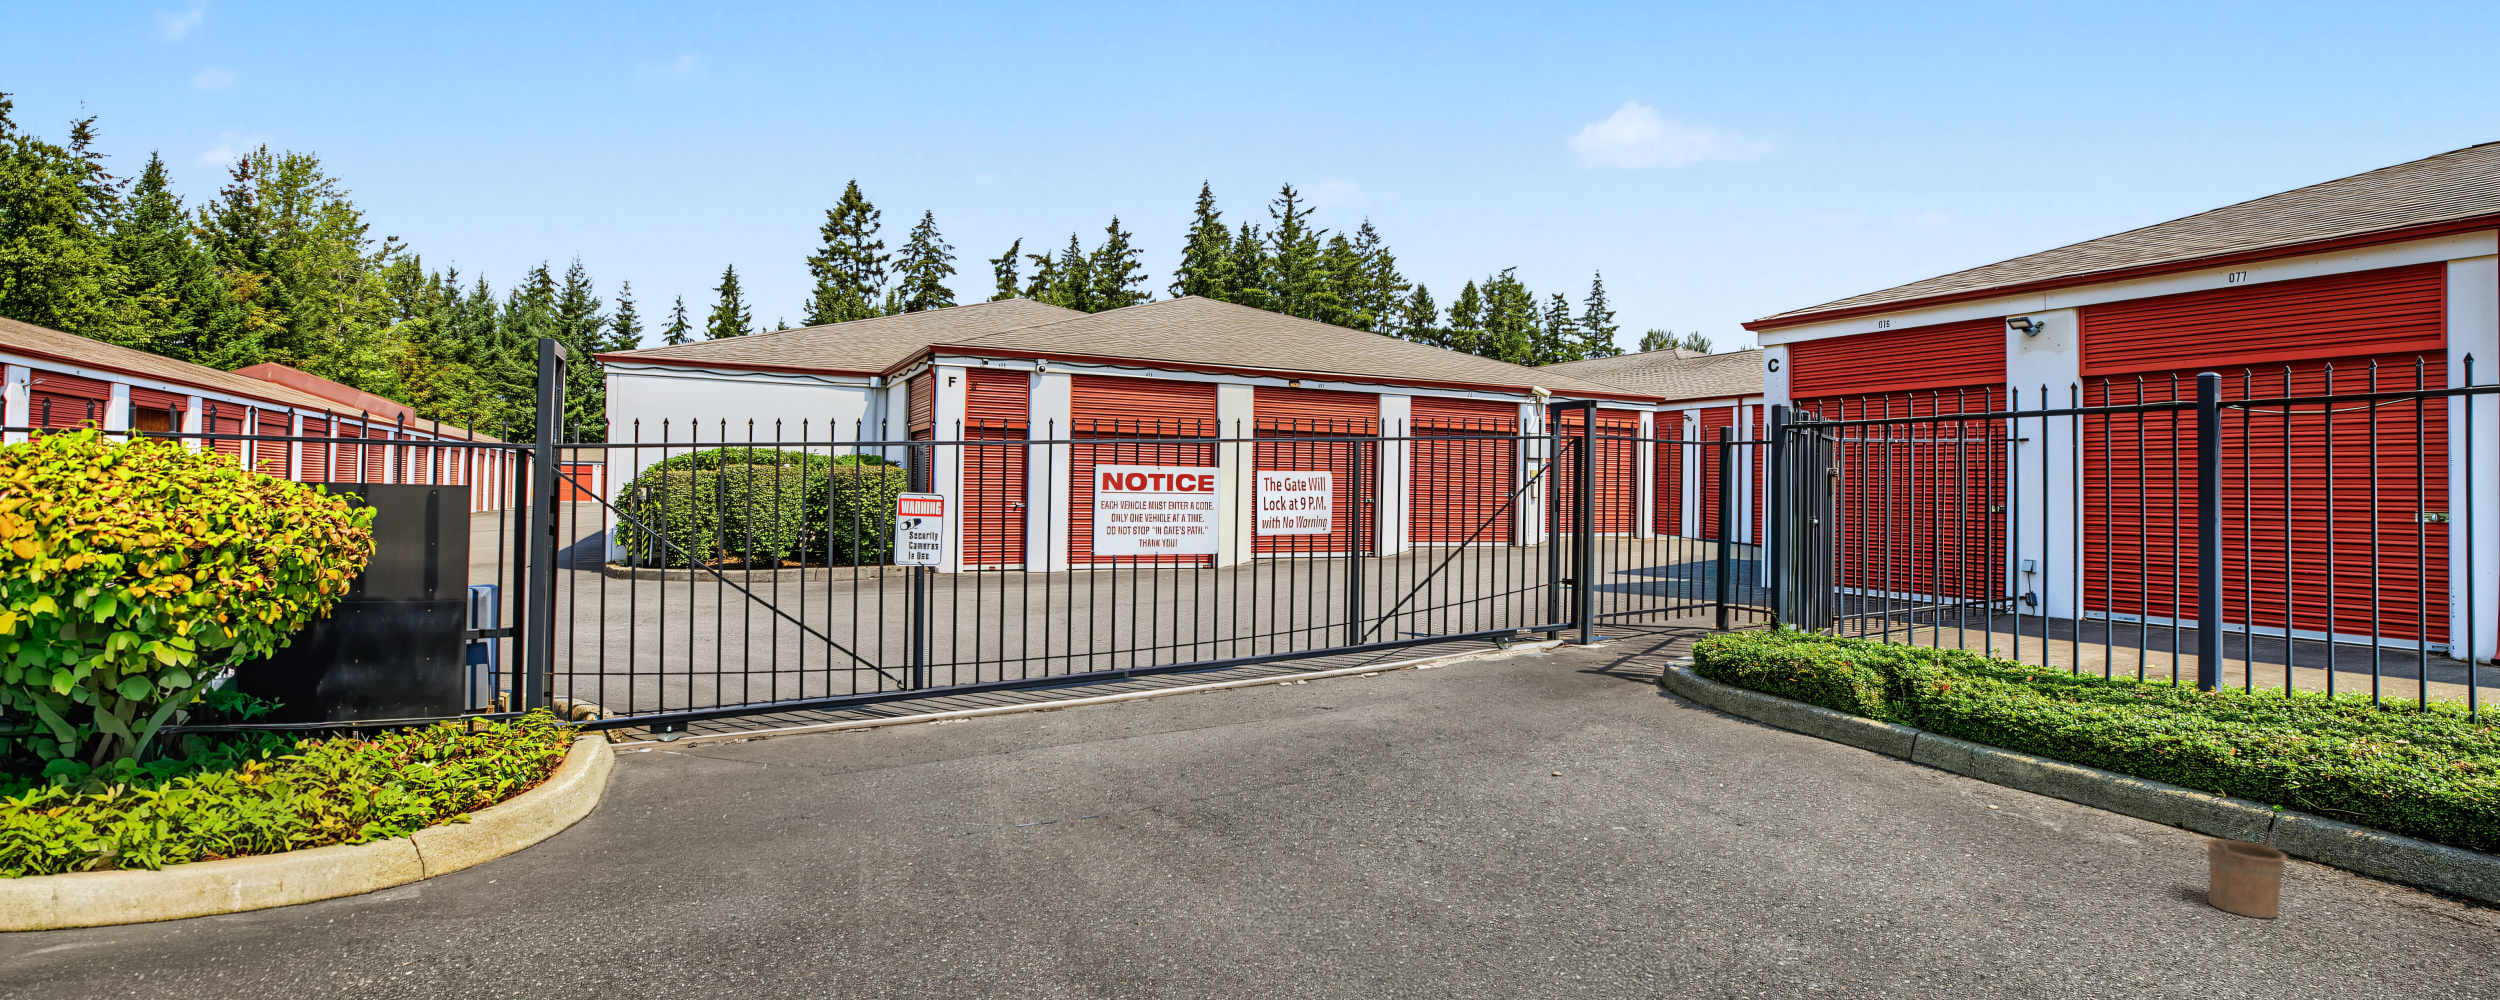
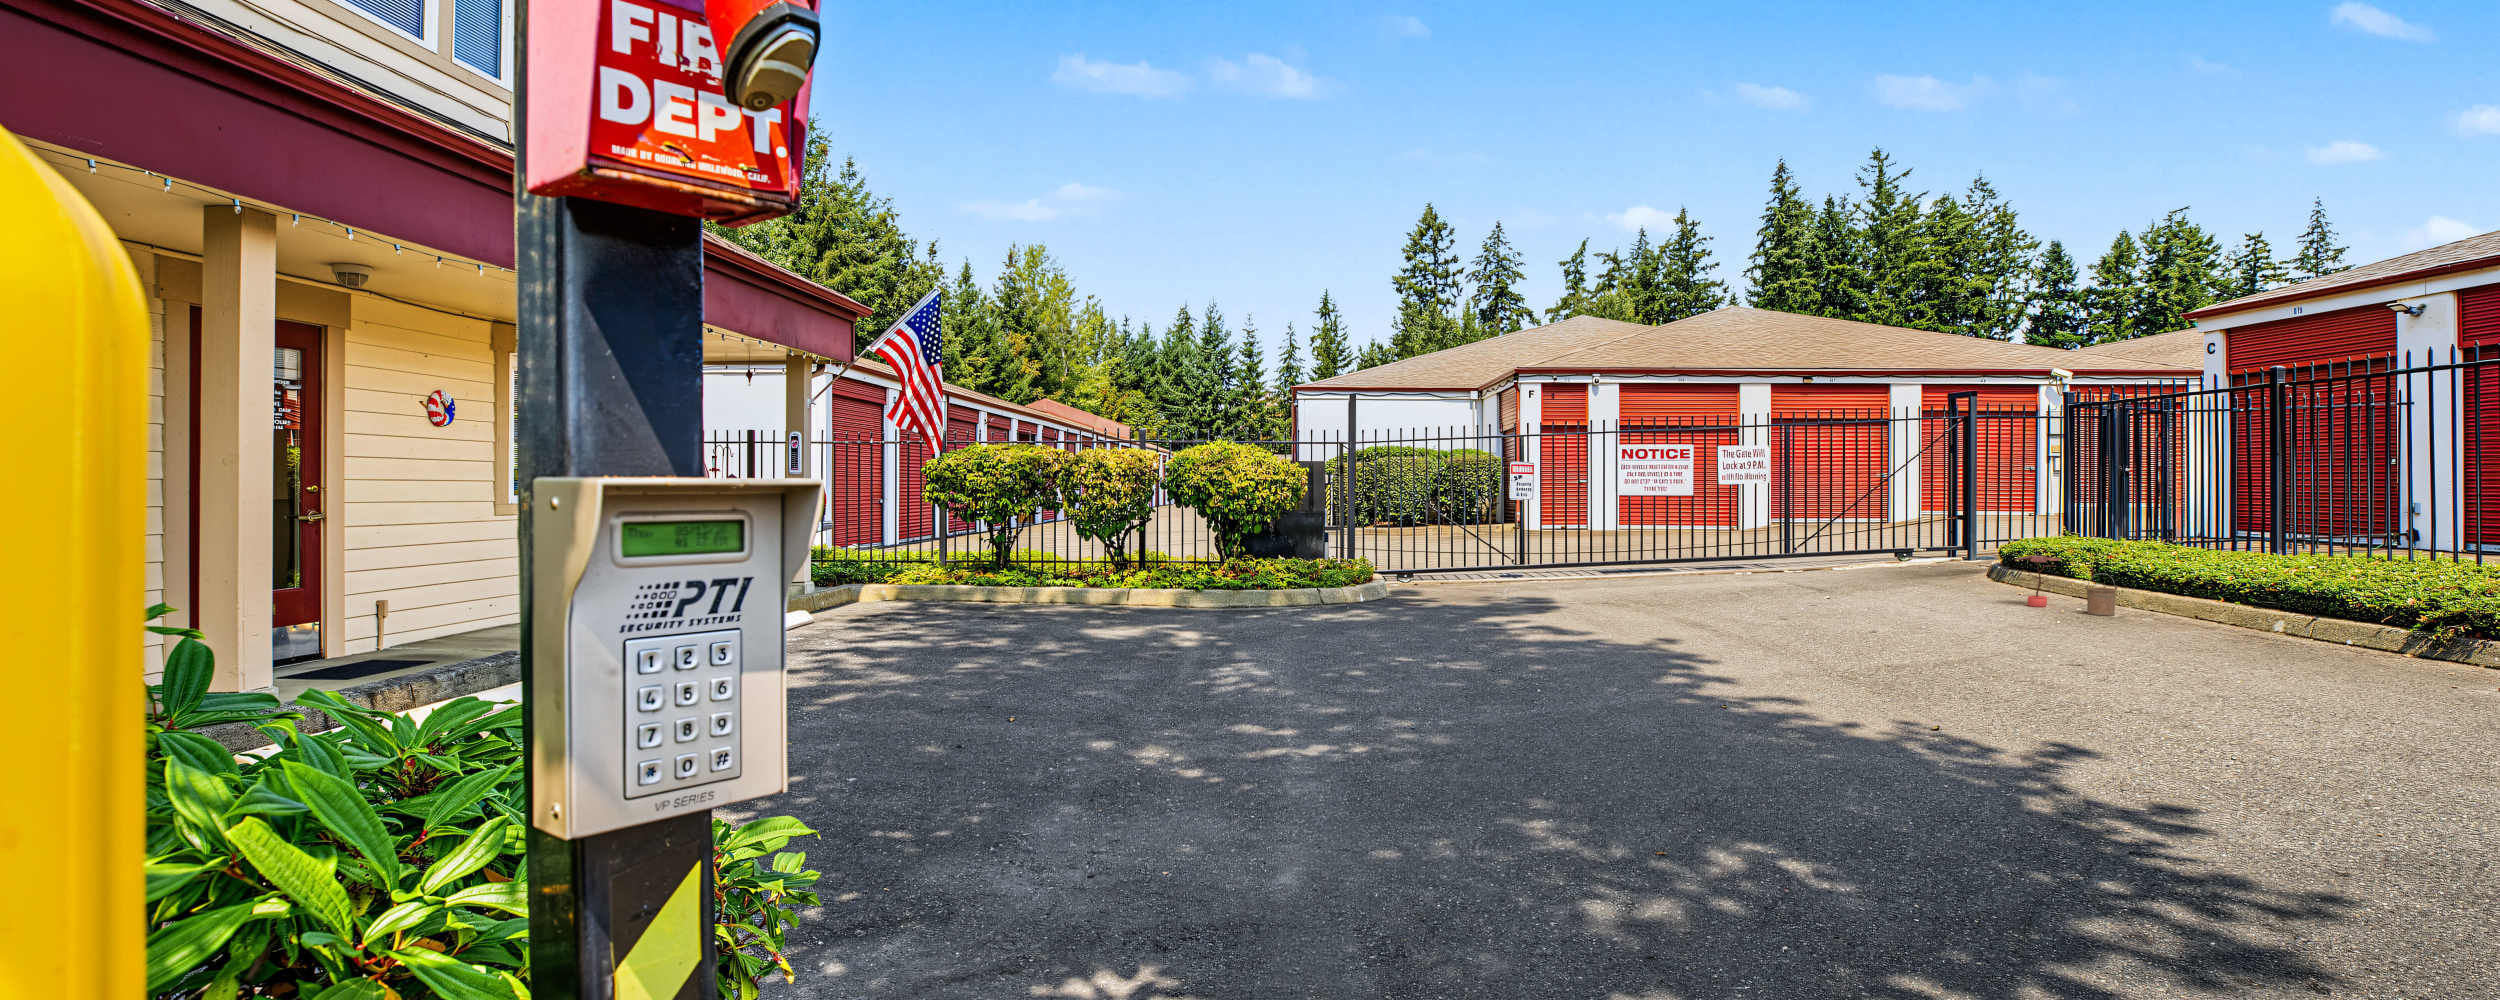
potted plant: none [2001,747,2095,868] -> present [2015,556,2061,607]

